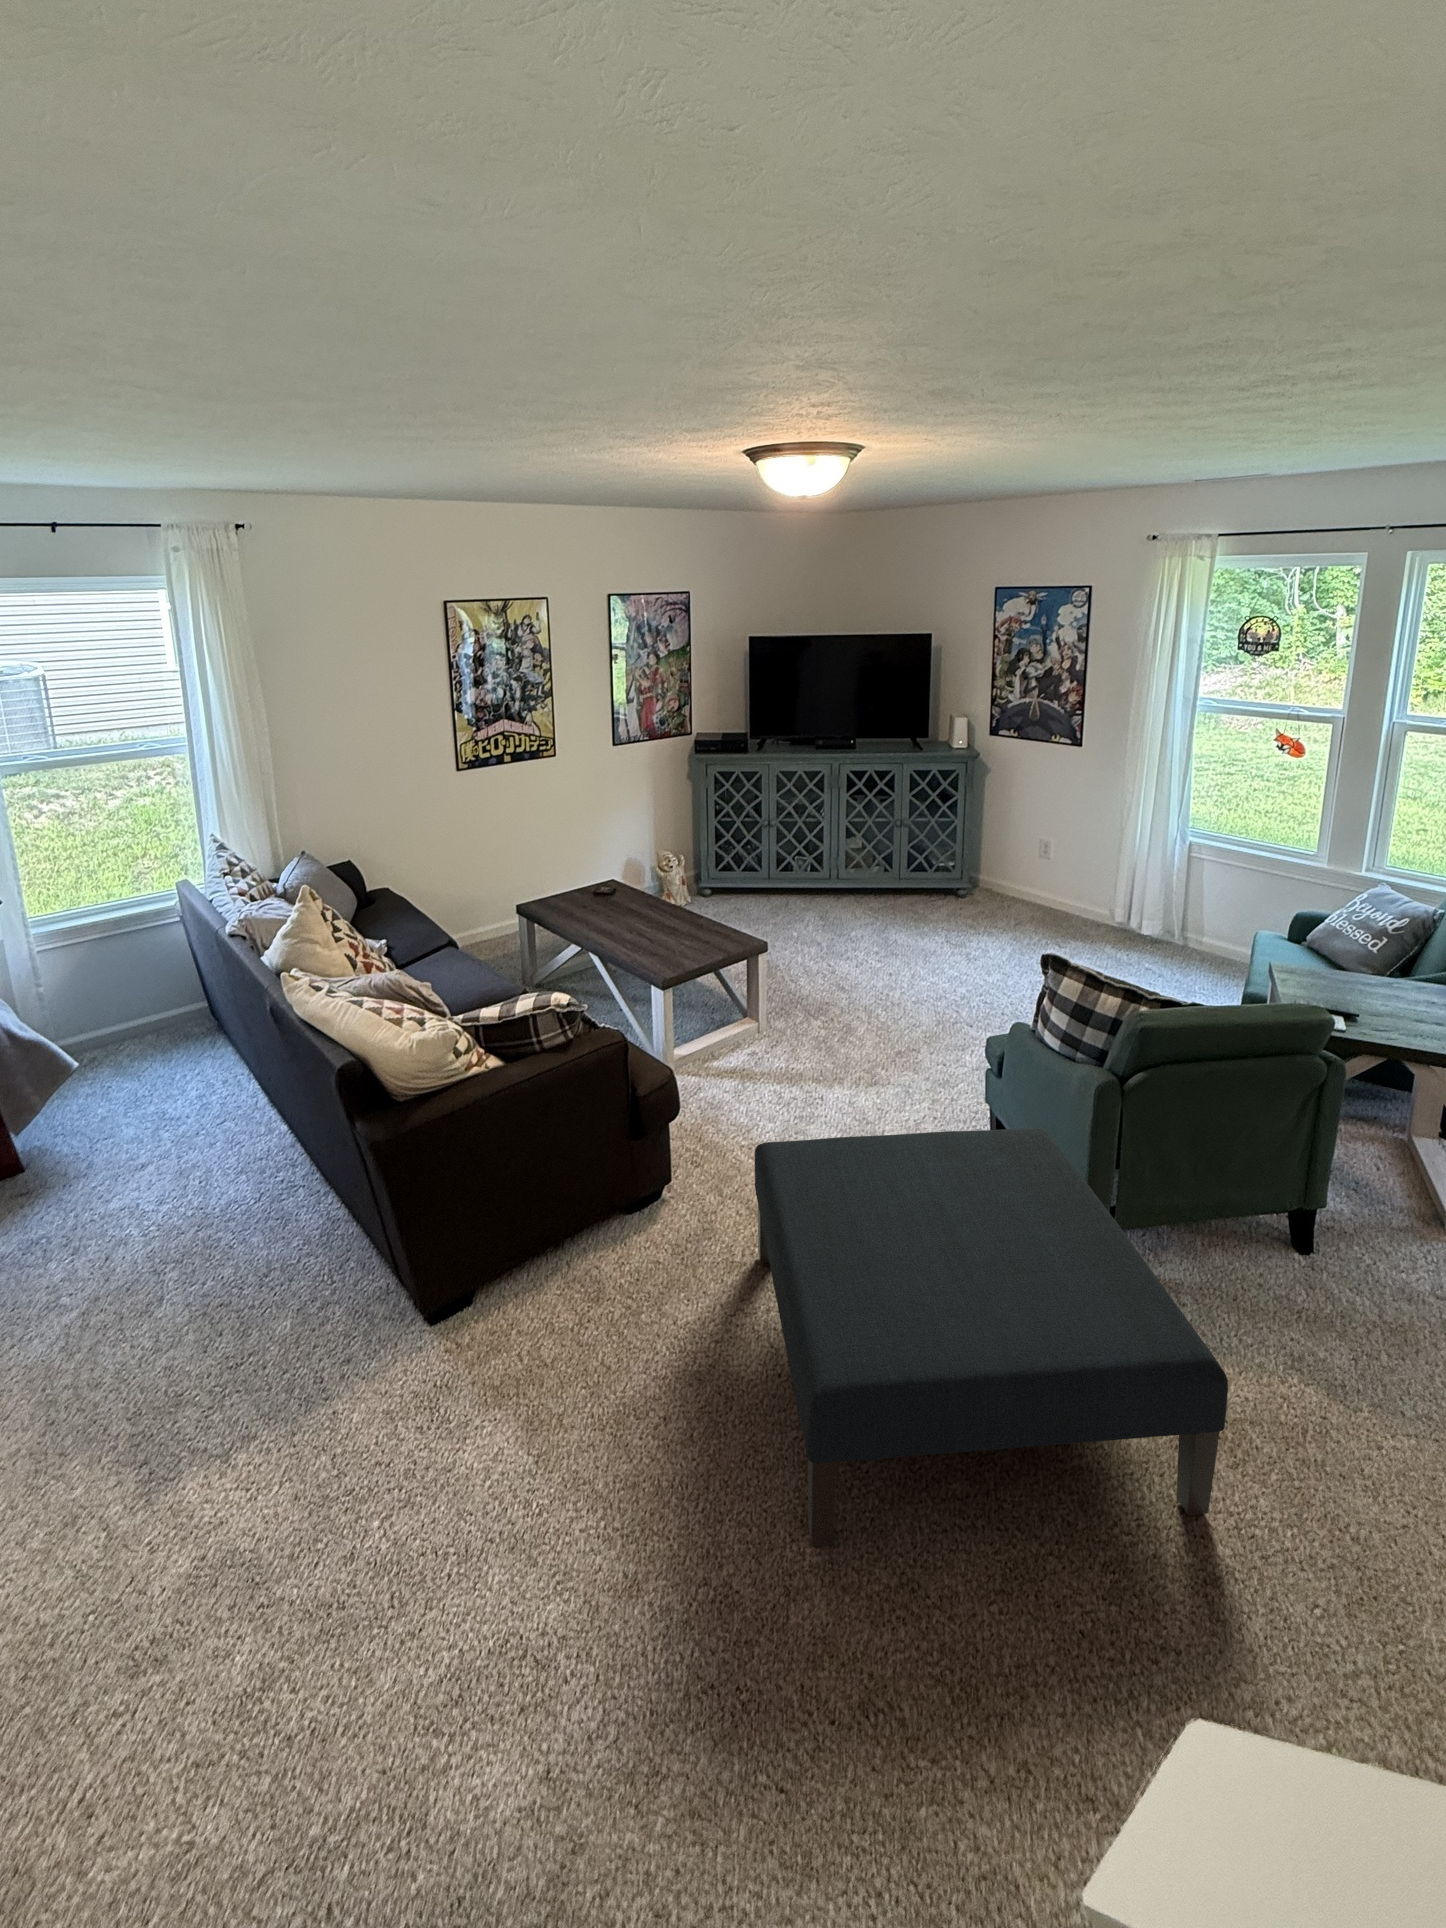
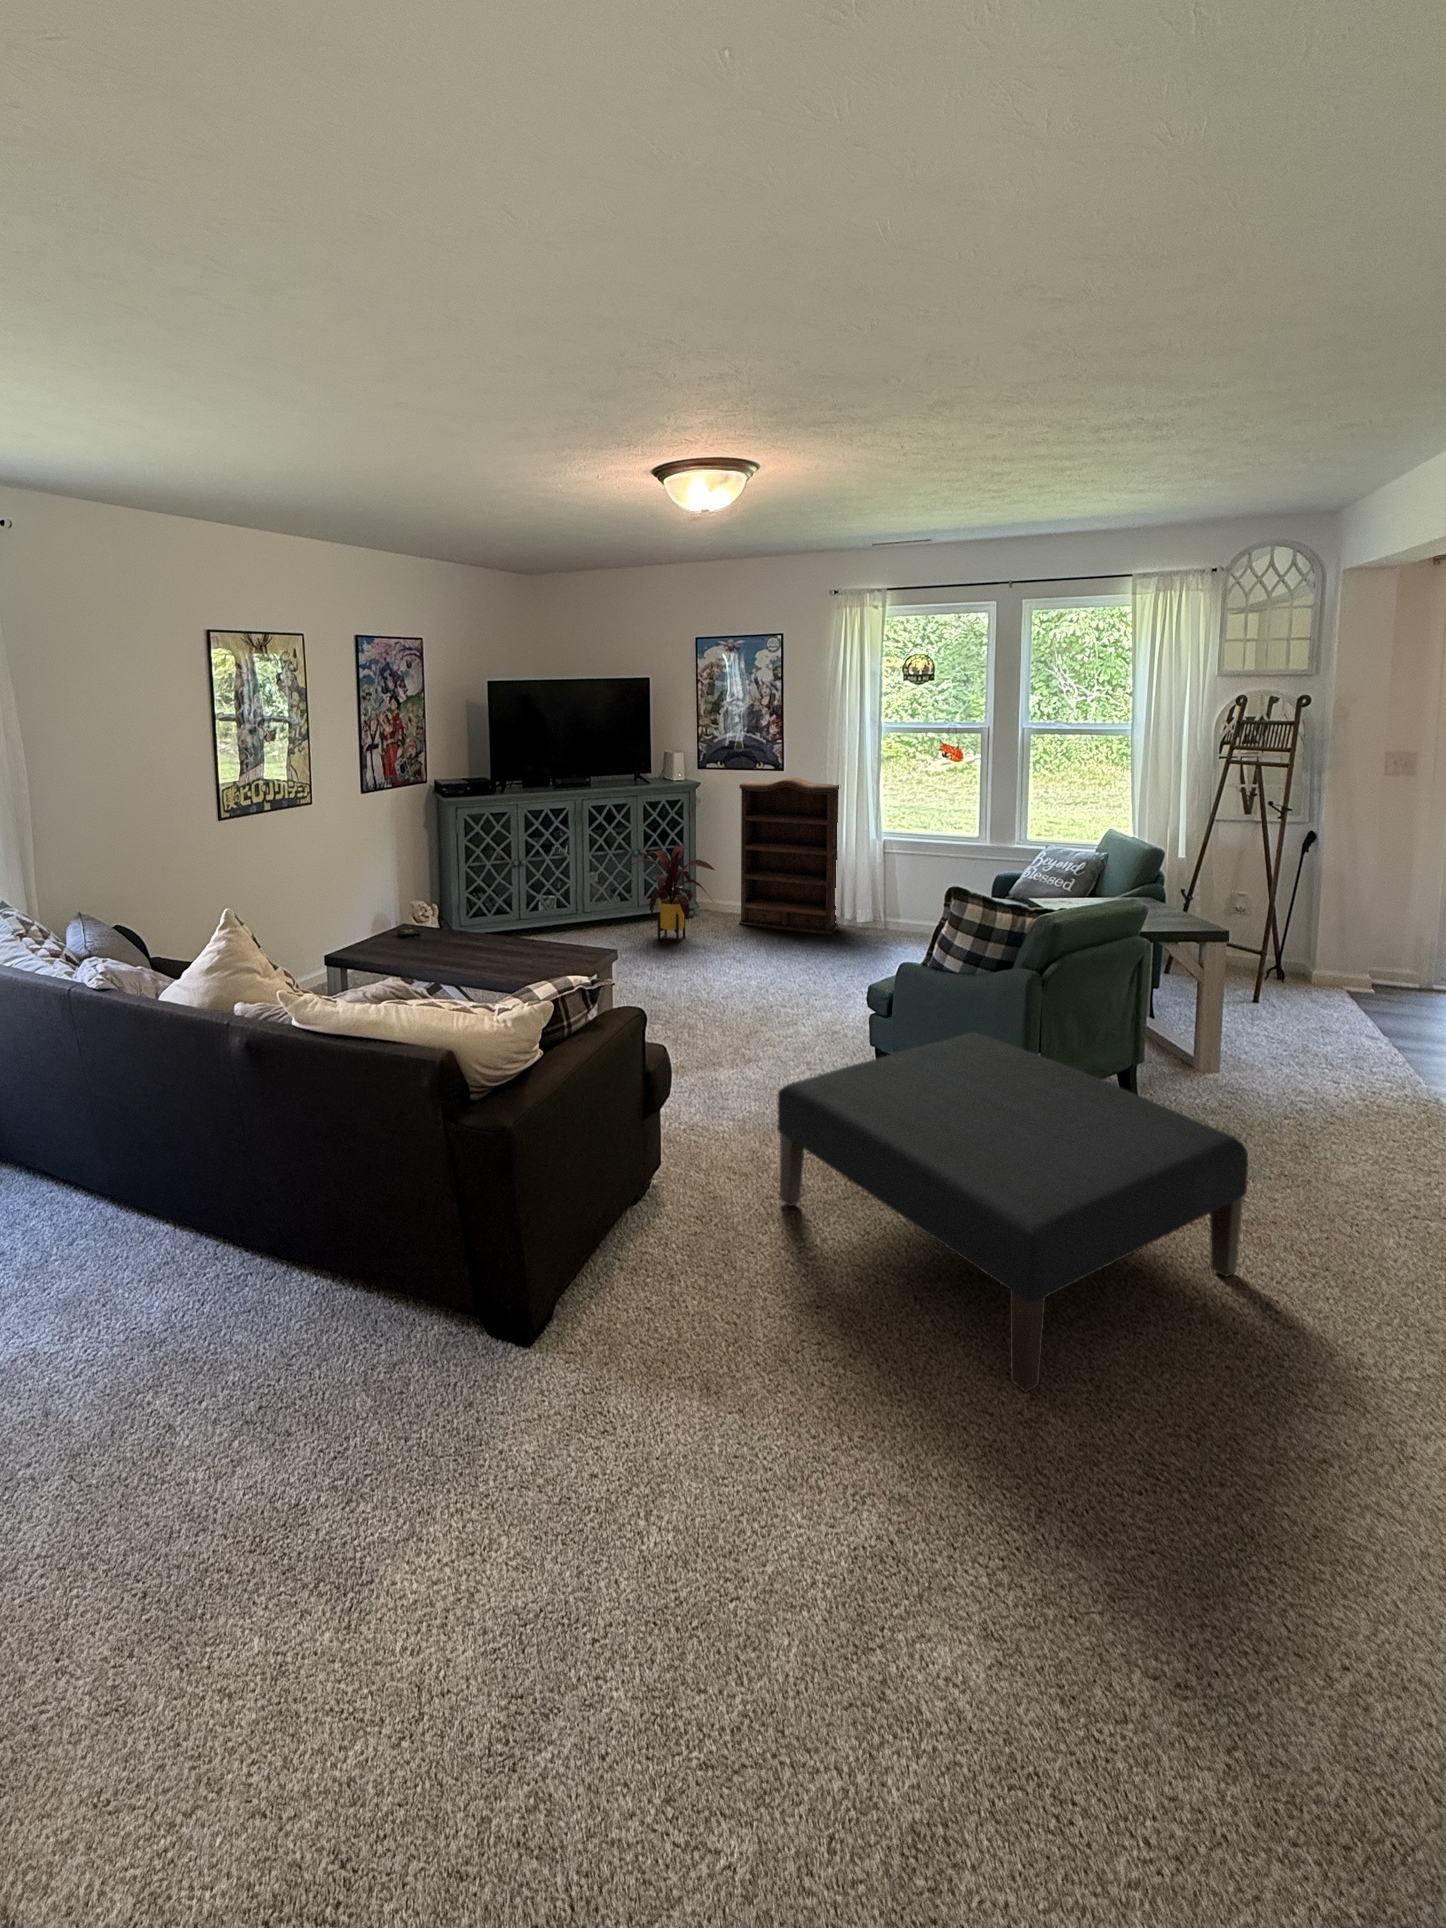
bookshelf: none [1011,756,1144,946] -> present [739,777,839,935]
house plant: none [876,823,965,930] -> present [631,845,714,943]

